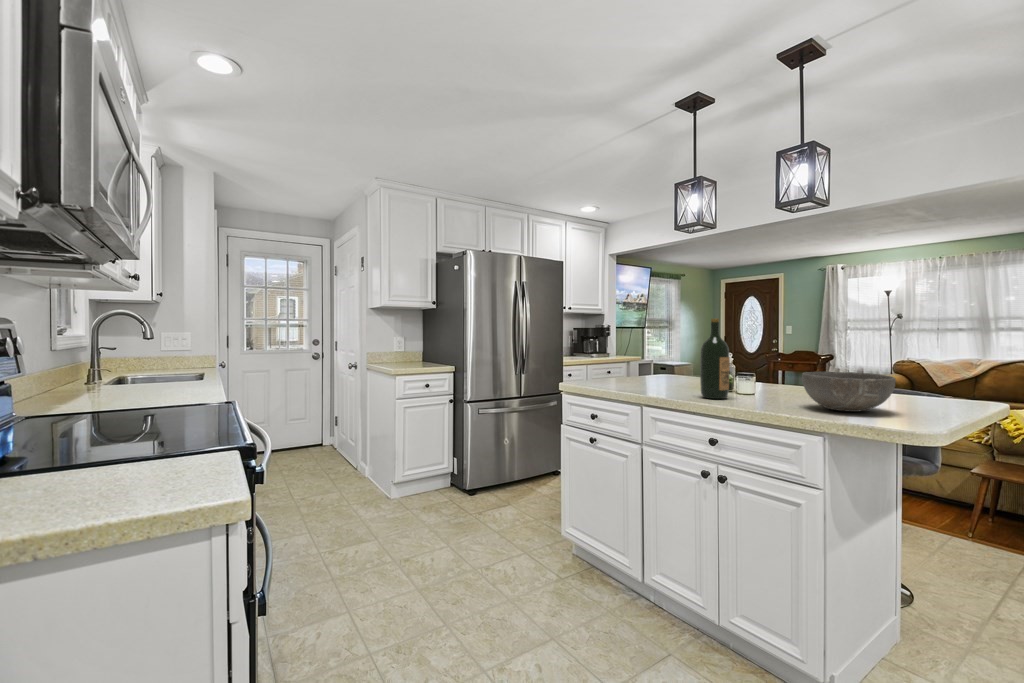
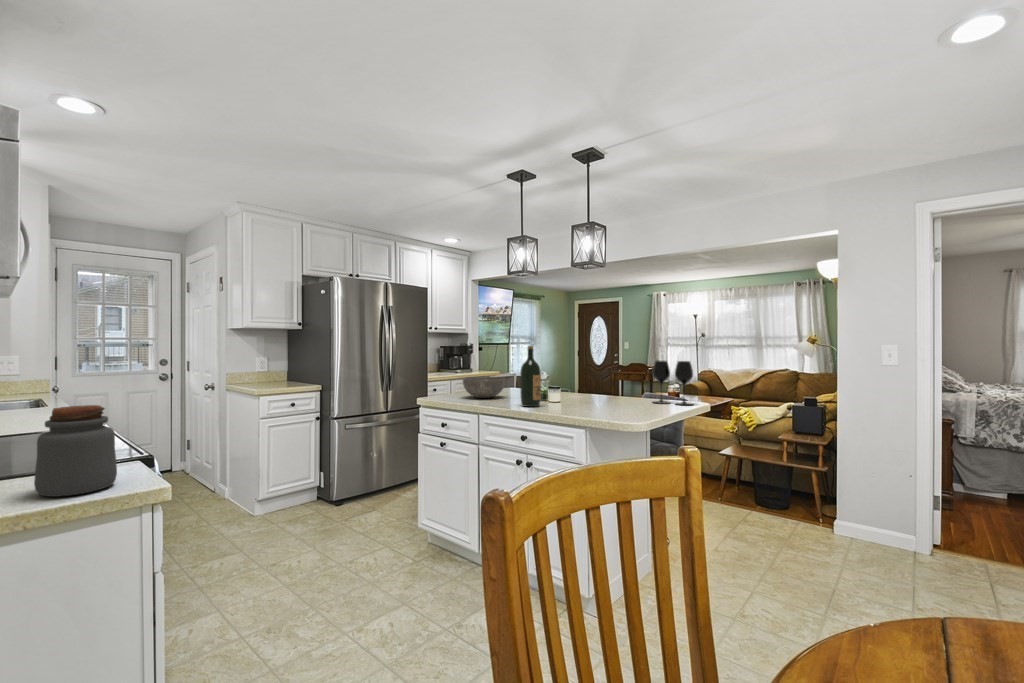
wine glass: none [894,340,972,405] -> present [652,361,693,405]
bowl: present [802,372,896,412] -> present [463,376,505,398]
jar: none [72,378,184,508] -> present [34,405,117,497]

